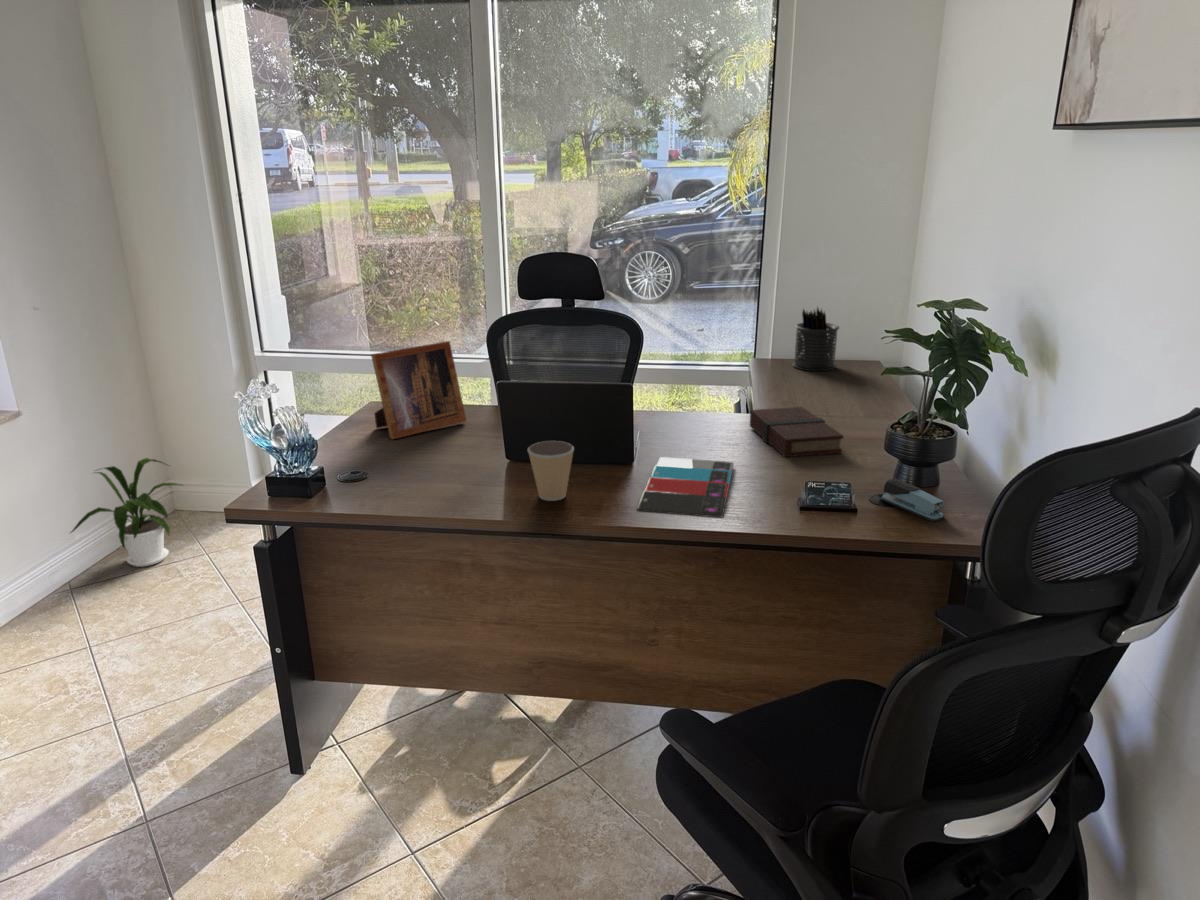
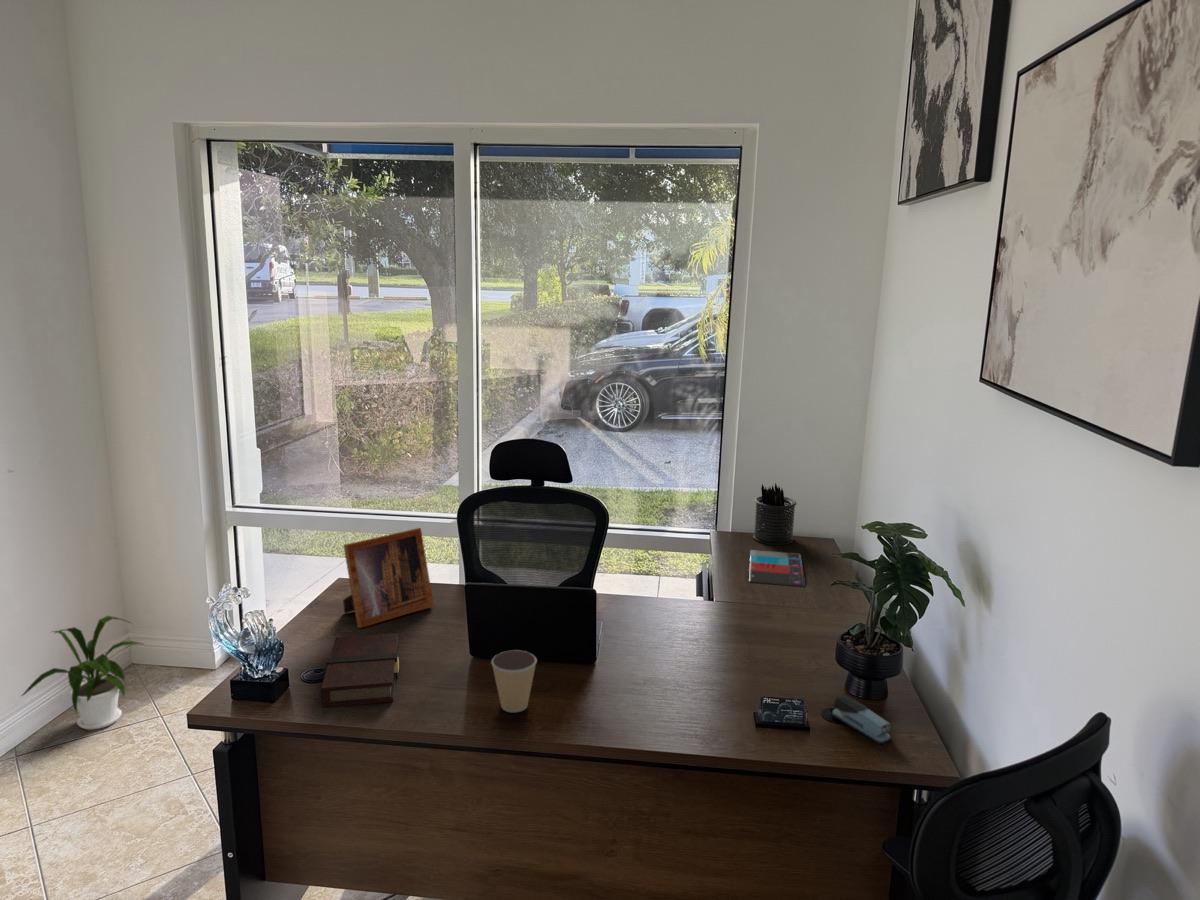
book: present [750,407,843,457] -> present [321,633,399,708]
smartphone: present [637,457,734,517] -> present [749,550,805,587]

